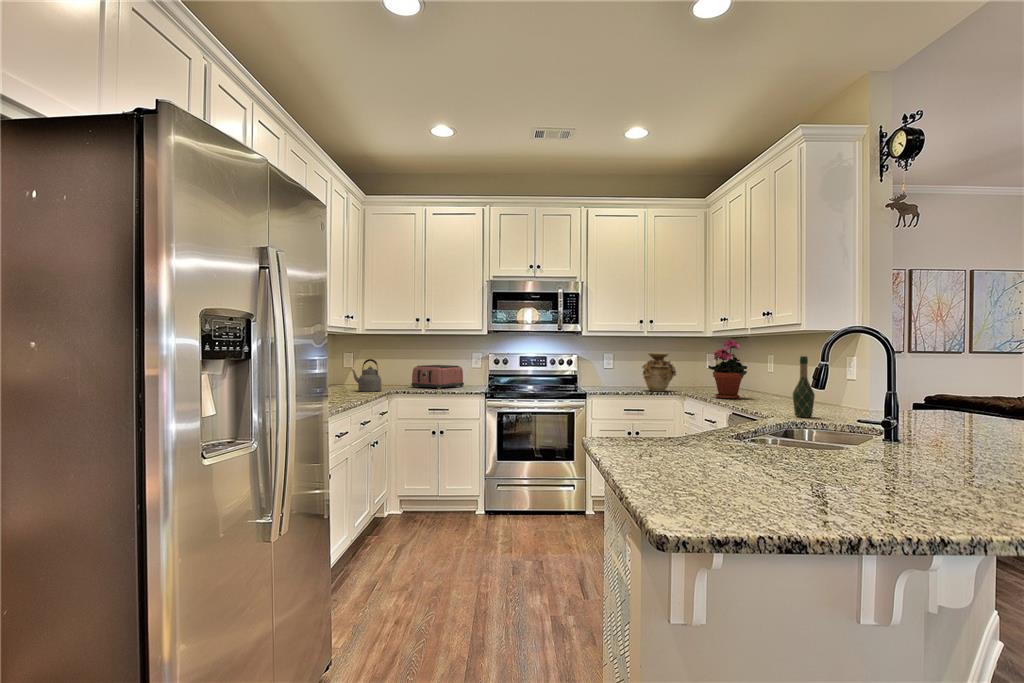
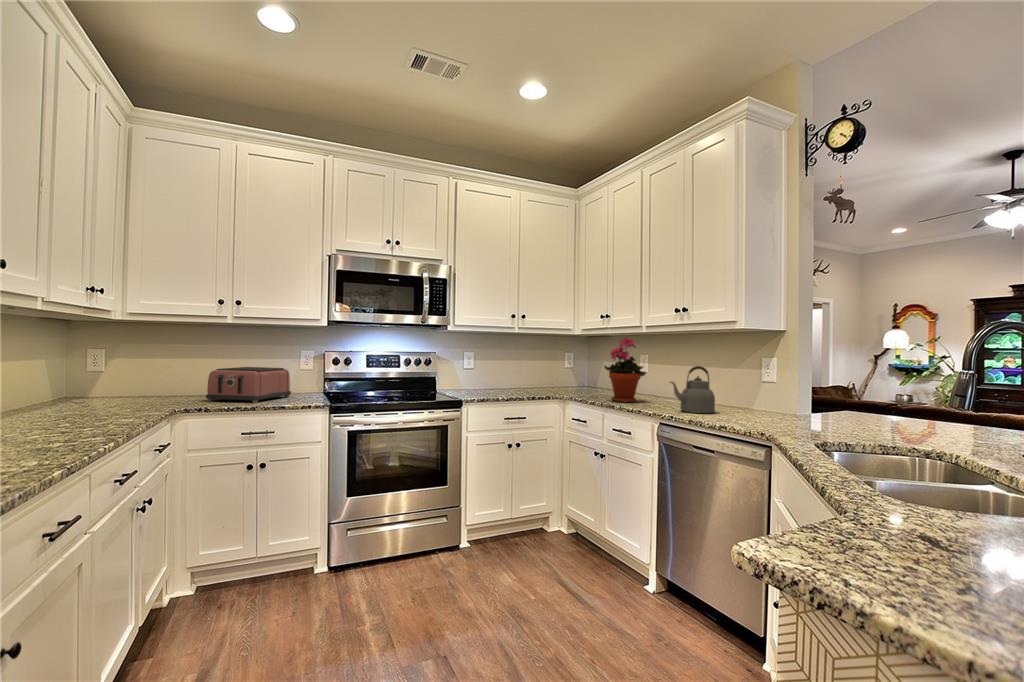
vase: present [642,353,676,392] -> none [519,351,555,395]
wine bottle: present [793,356,815,417] -> none [760,356,786,428]
kettle: present [351,359,382,392] -> present [669,366,715,413]

